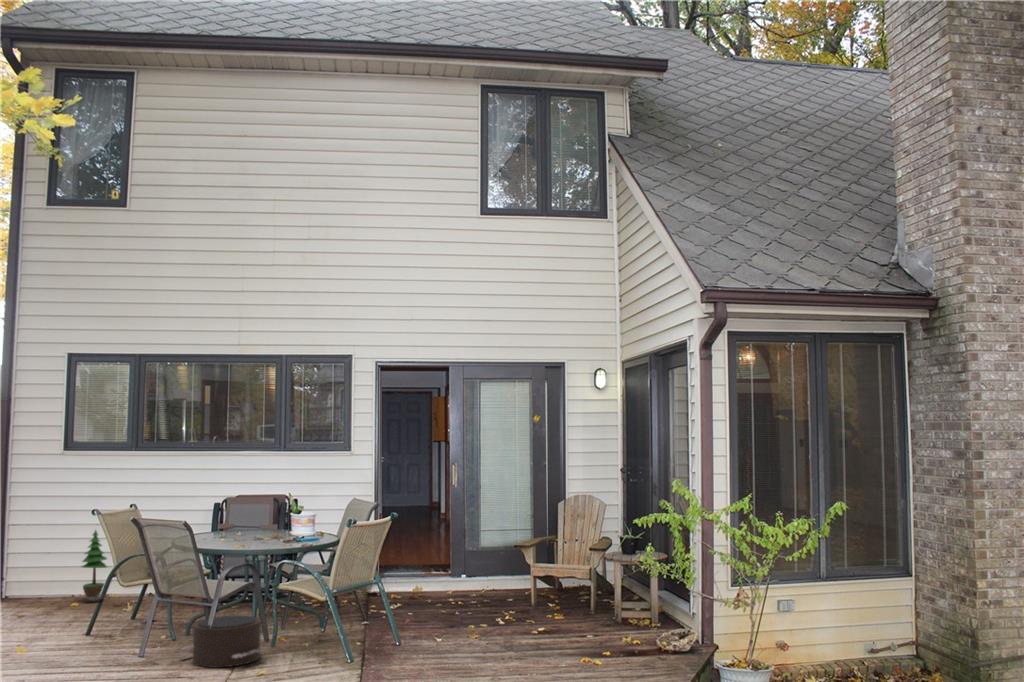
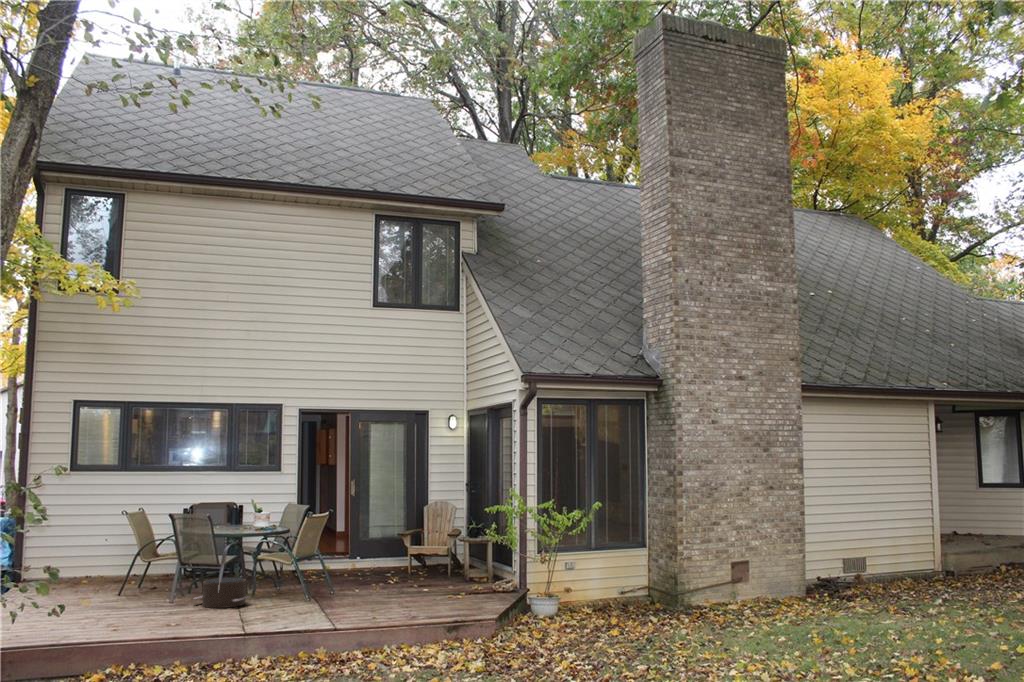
potted tree: present [82,530,107,602] -> none [84,527,104,579]

